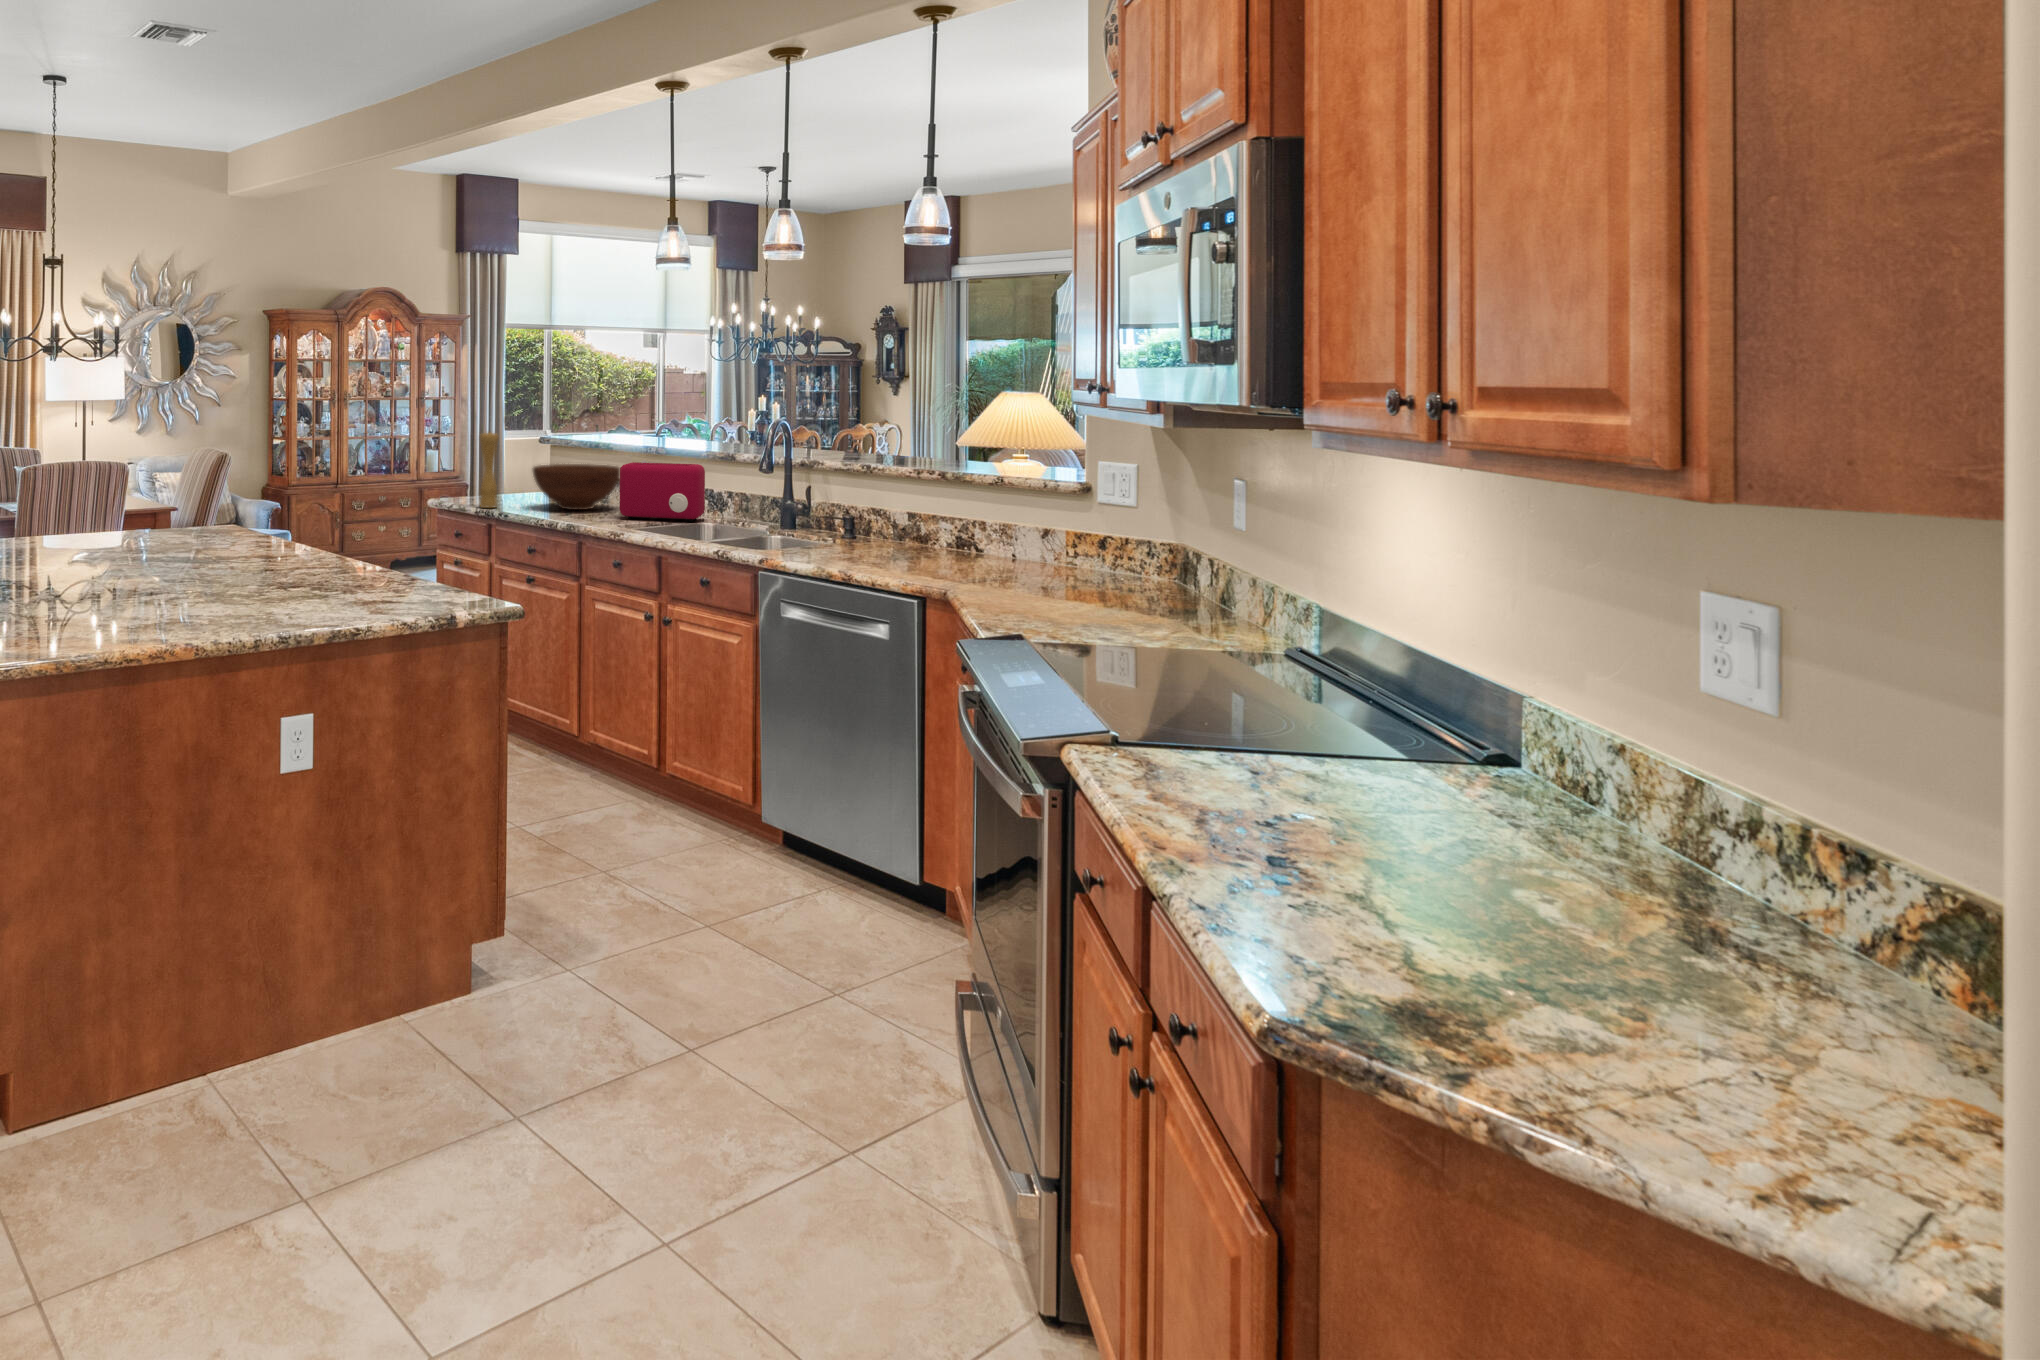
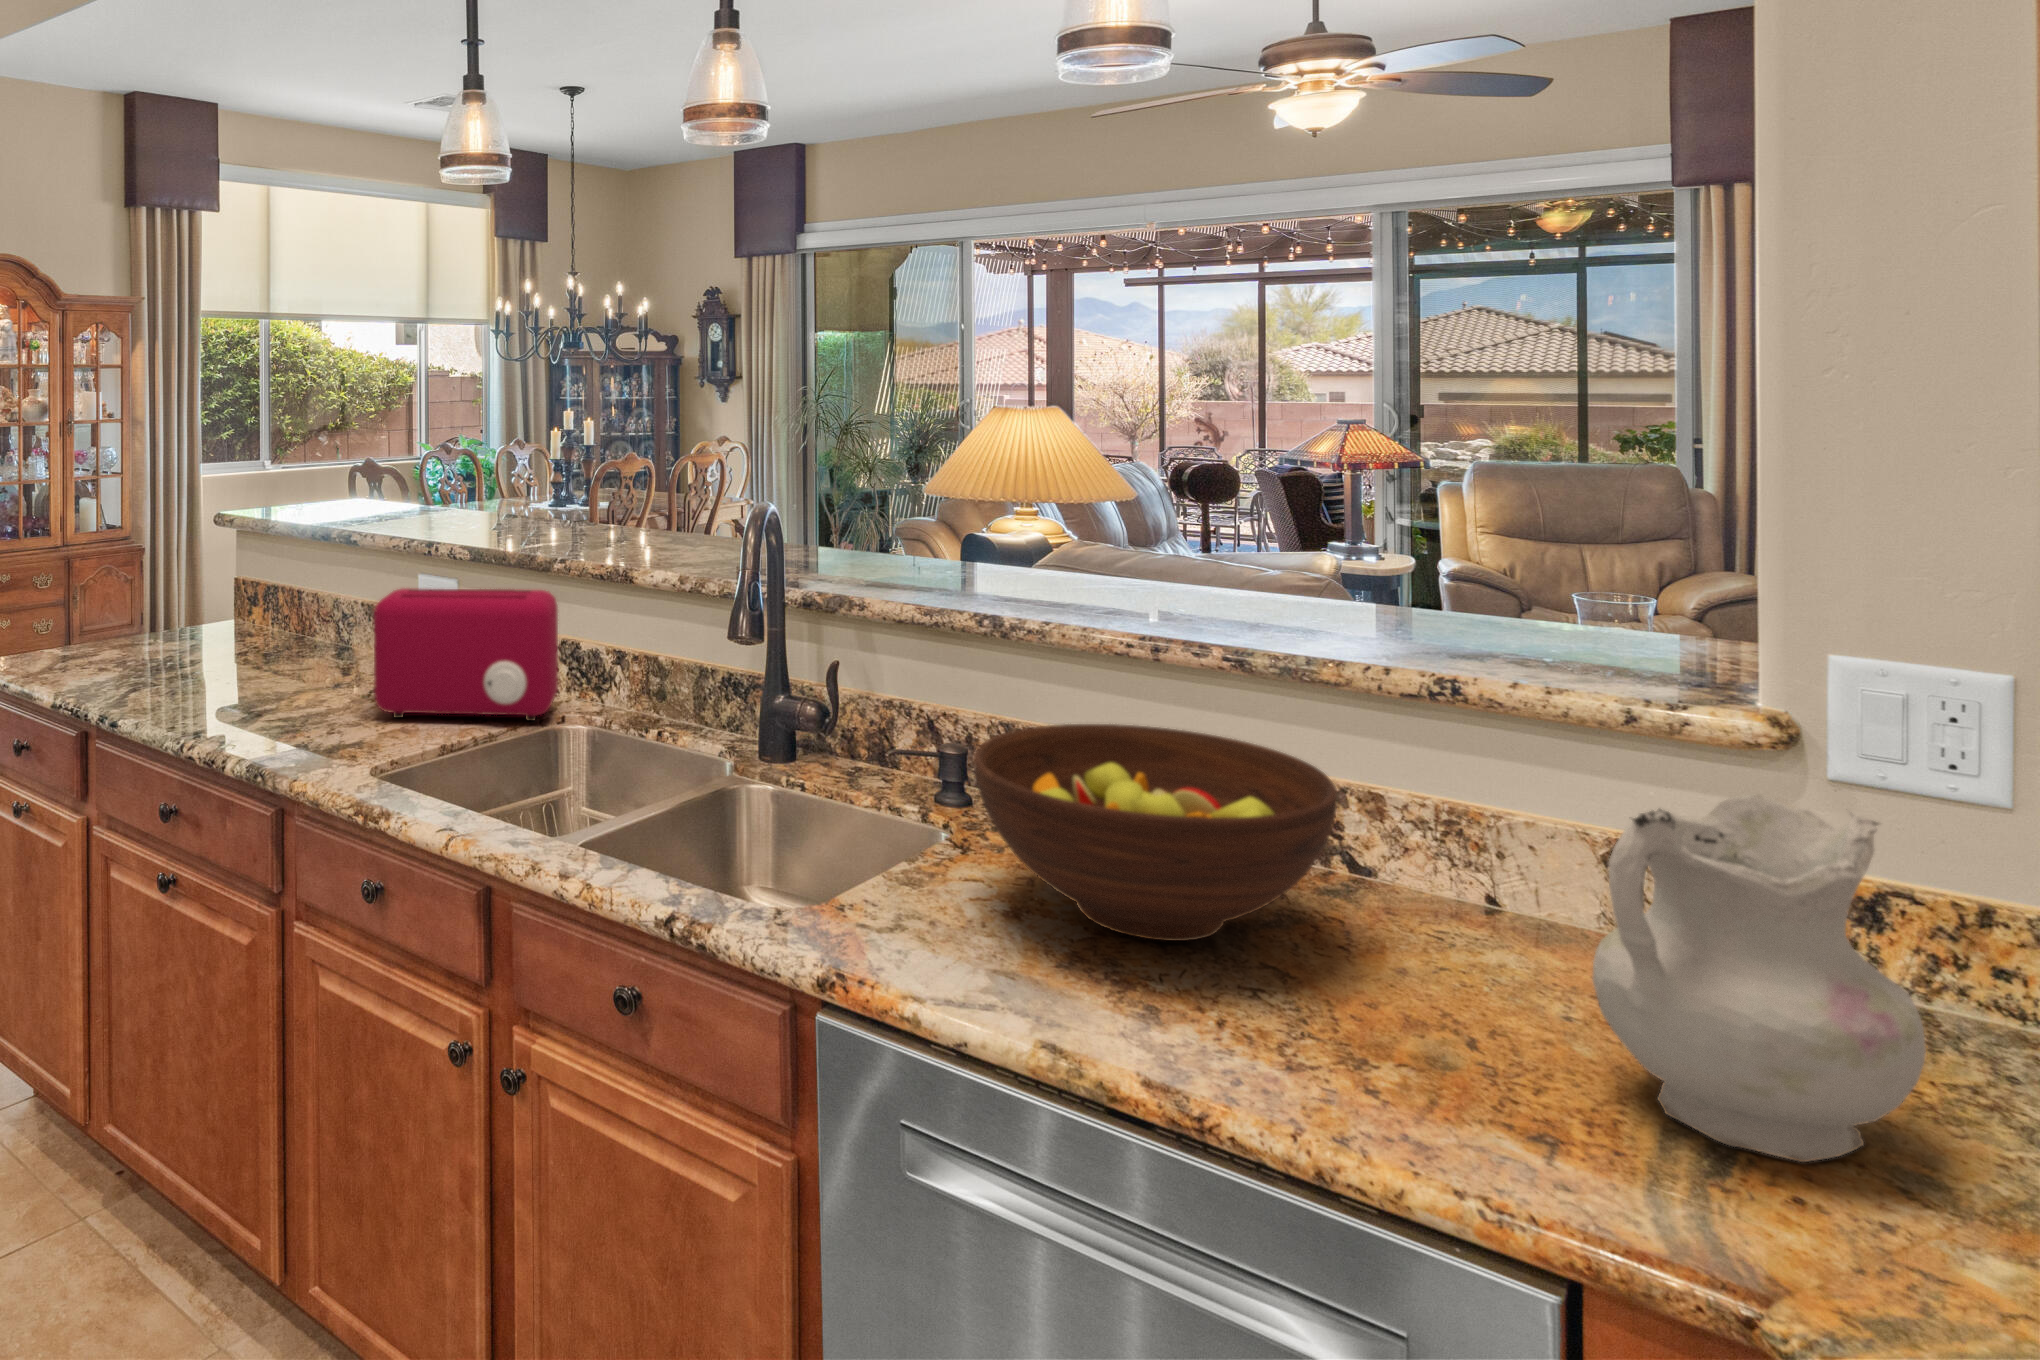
pepper mill: present [480,432,499,508] -> none [70,525,113,691]
fruit bowl: present [533,464,620,510] -> present [974,724,1337,941]
ceramic pitcher: none [979,492,1067,591] -> present [1593,794,1926,1162]

